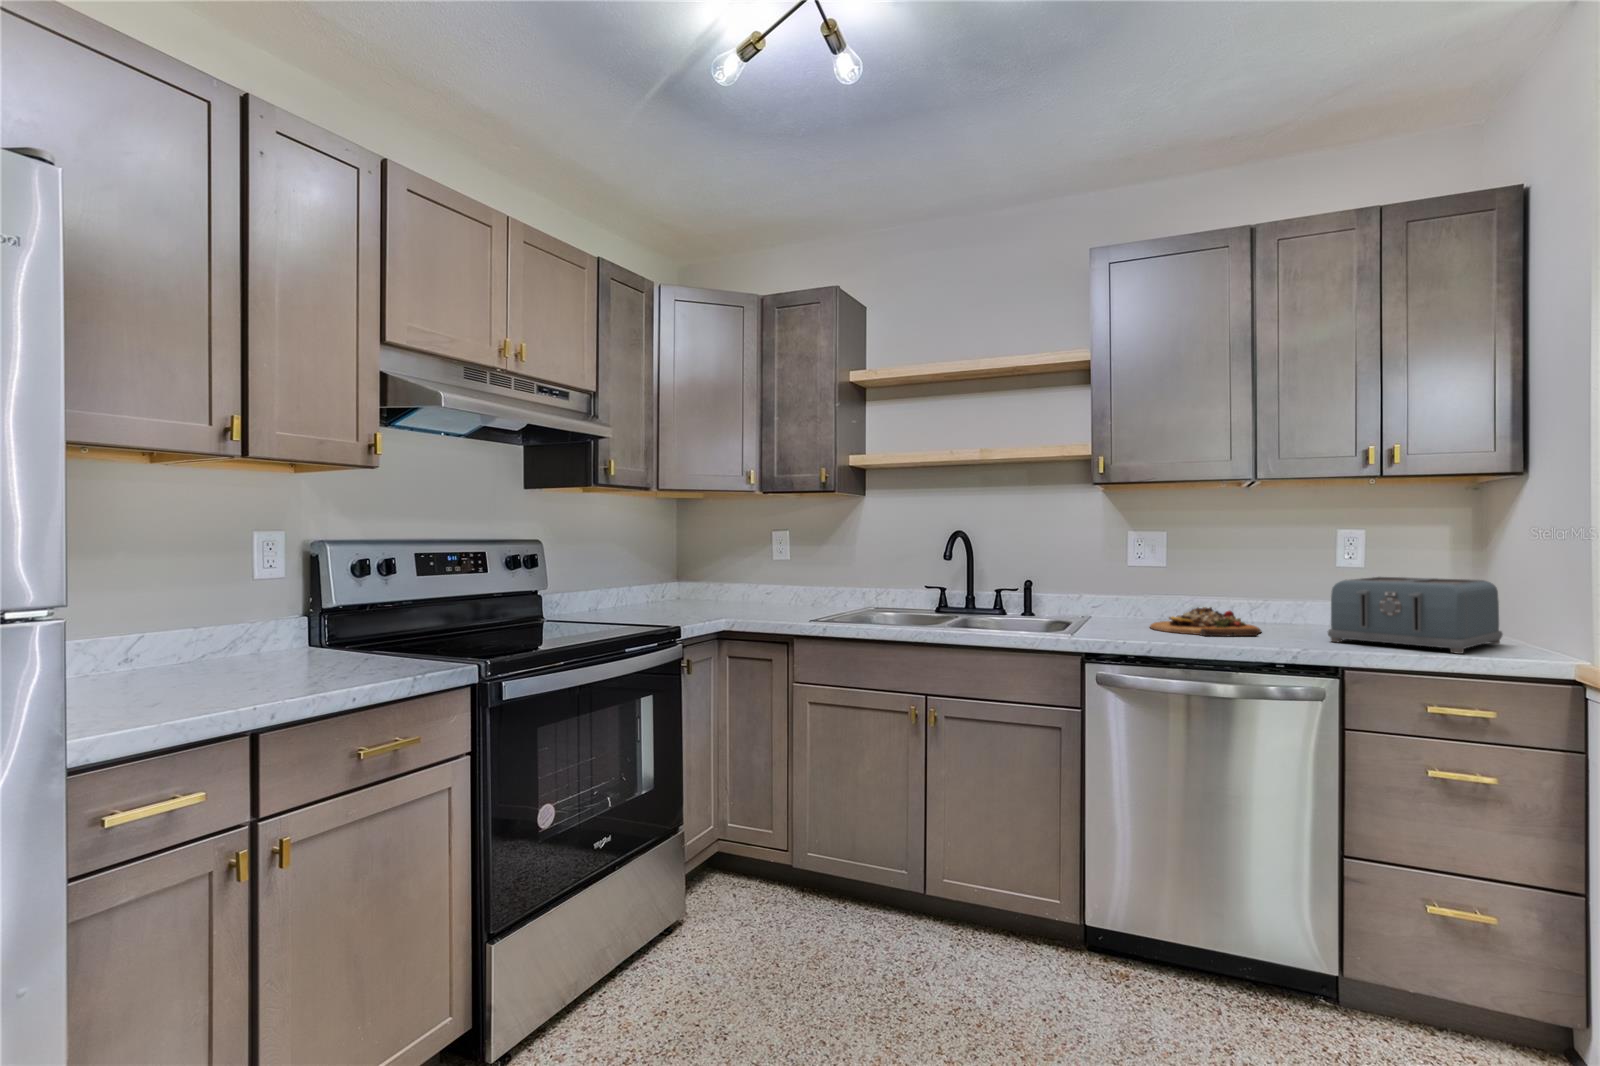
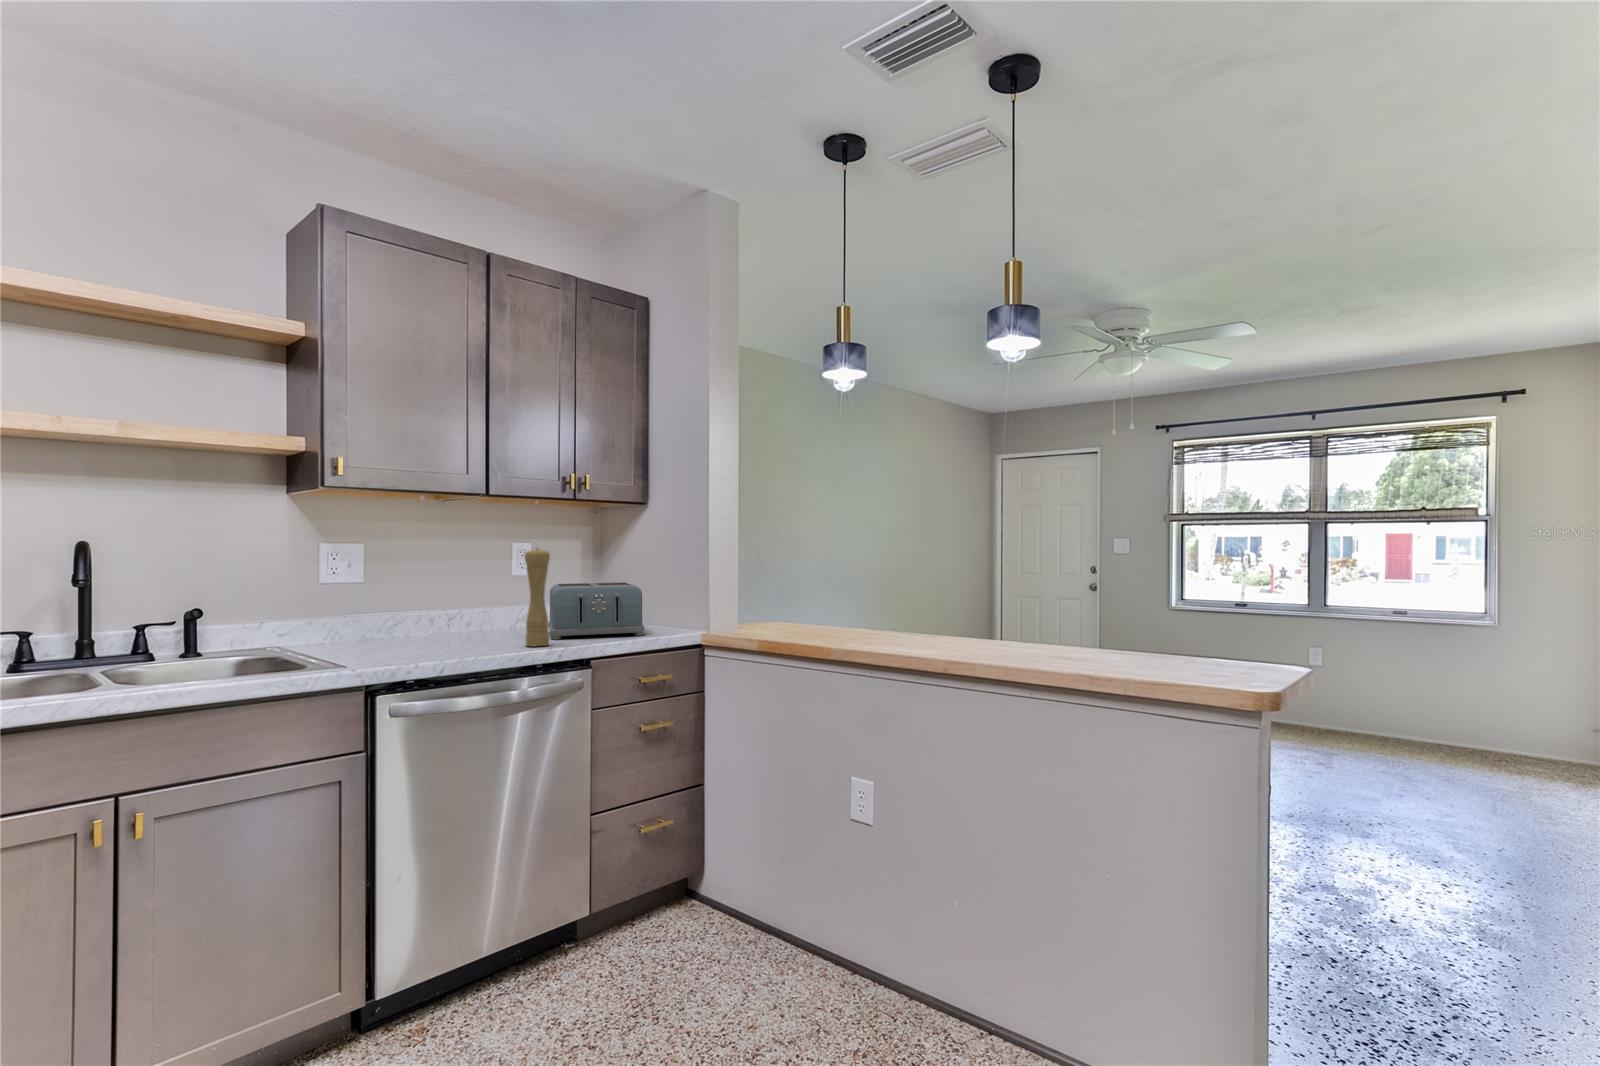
pepper mill: none [1266,534,1299,645] -> present [525,549,550,646]
cutting board: present [1150,607,1261,636] -> none [375,622,496,651]

